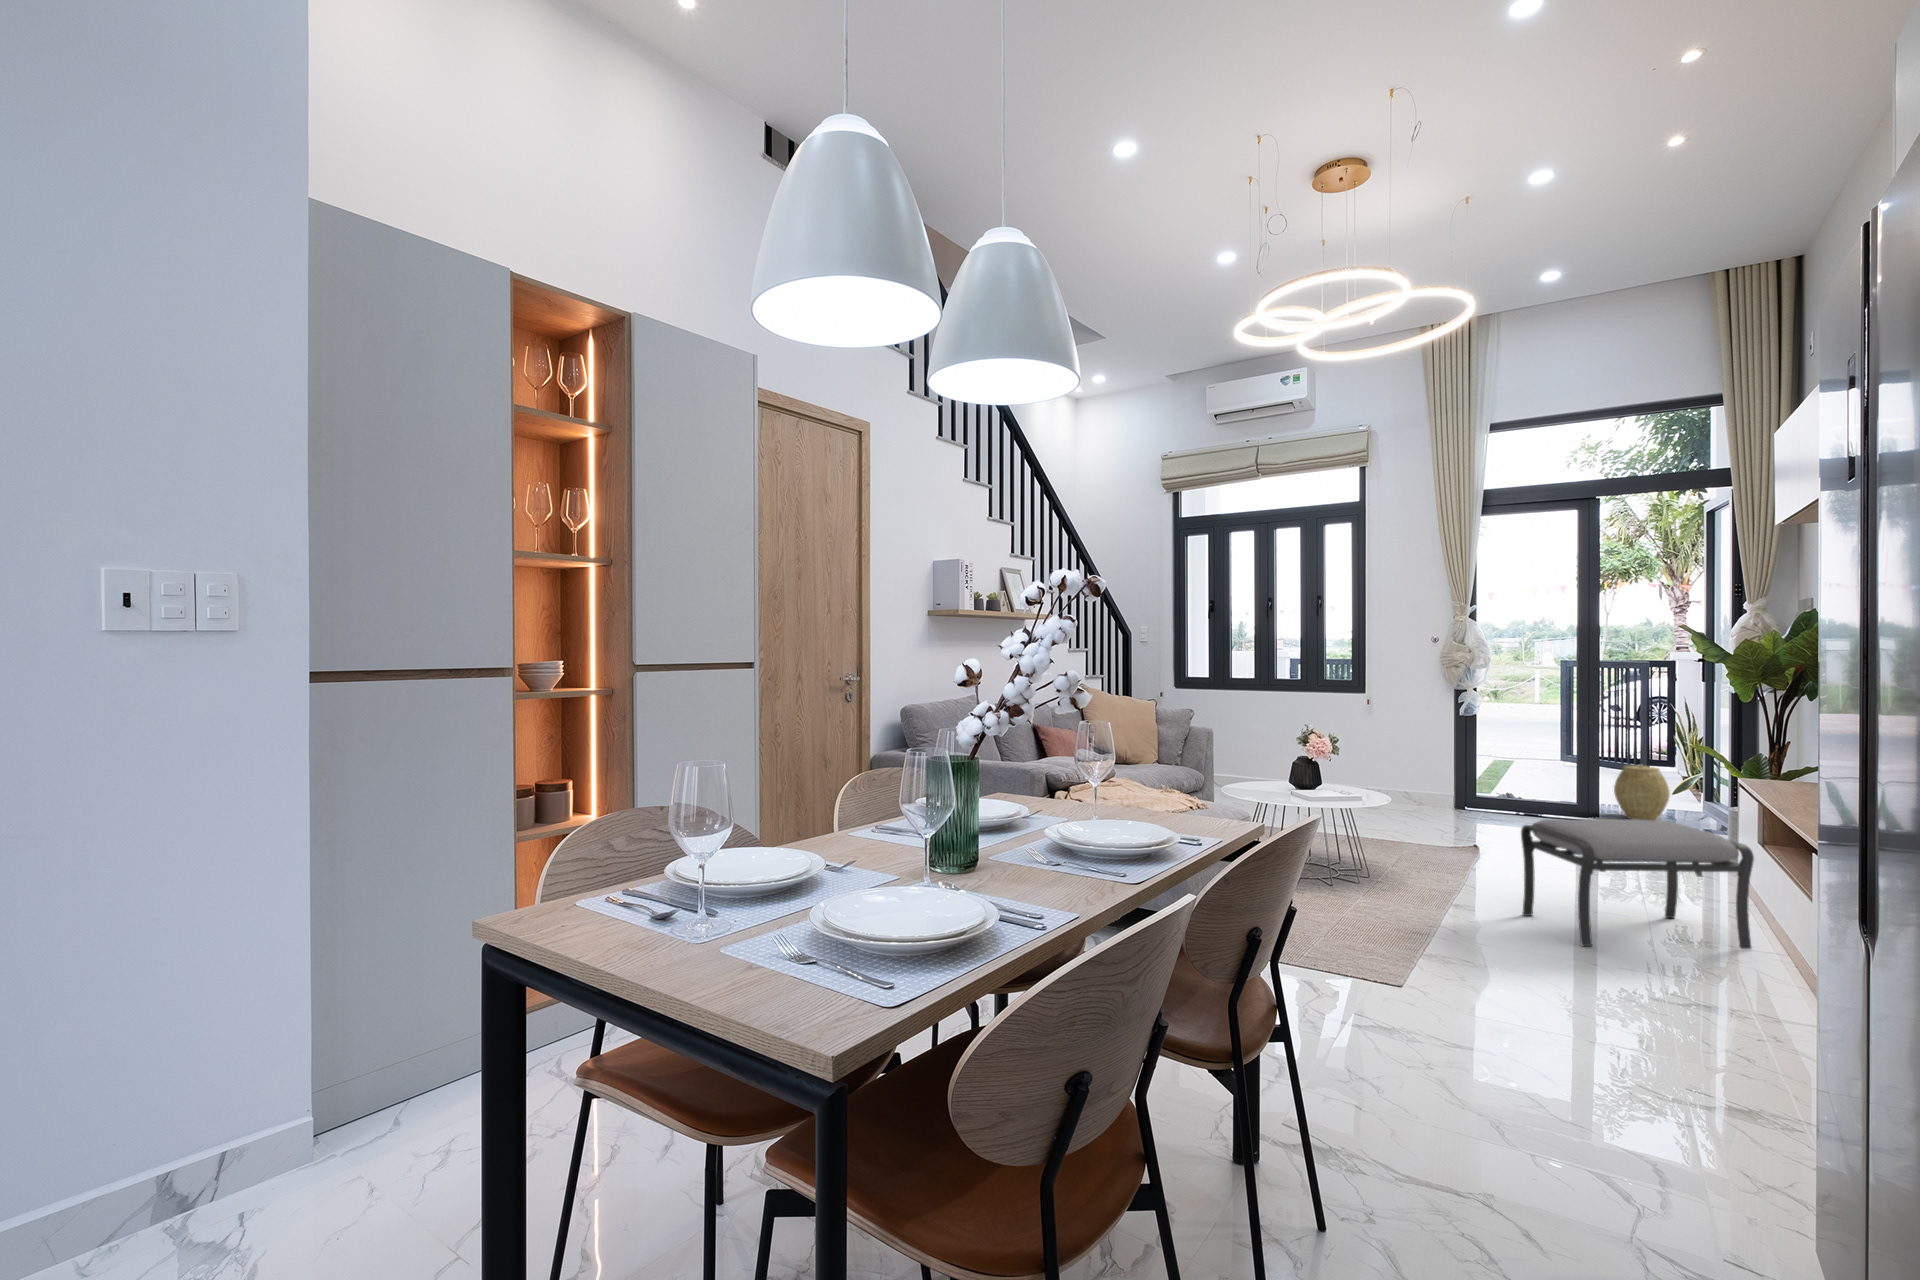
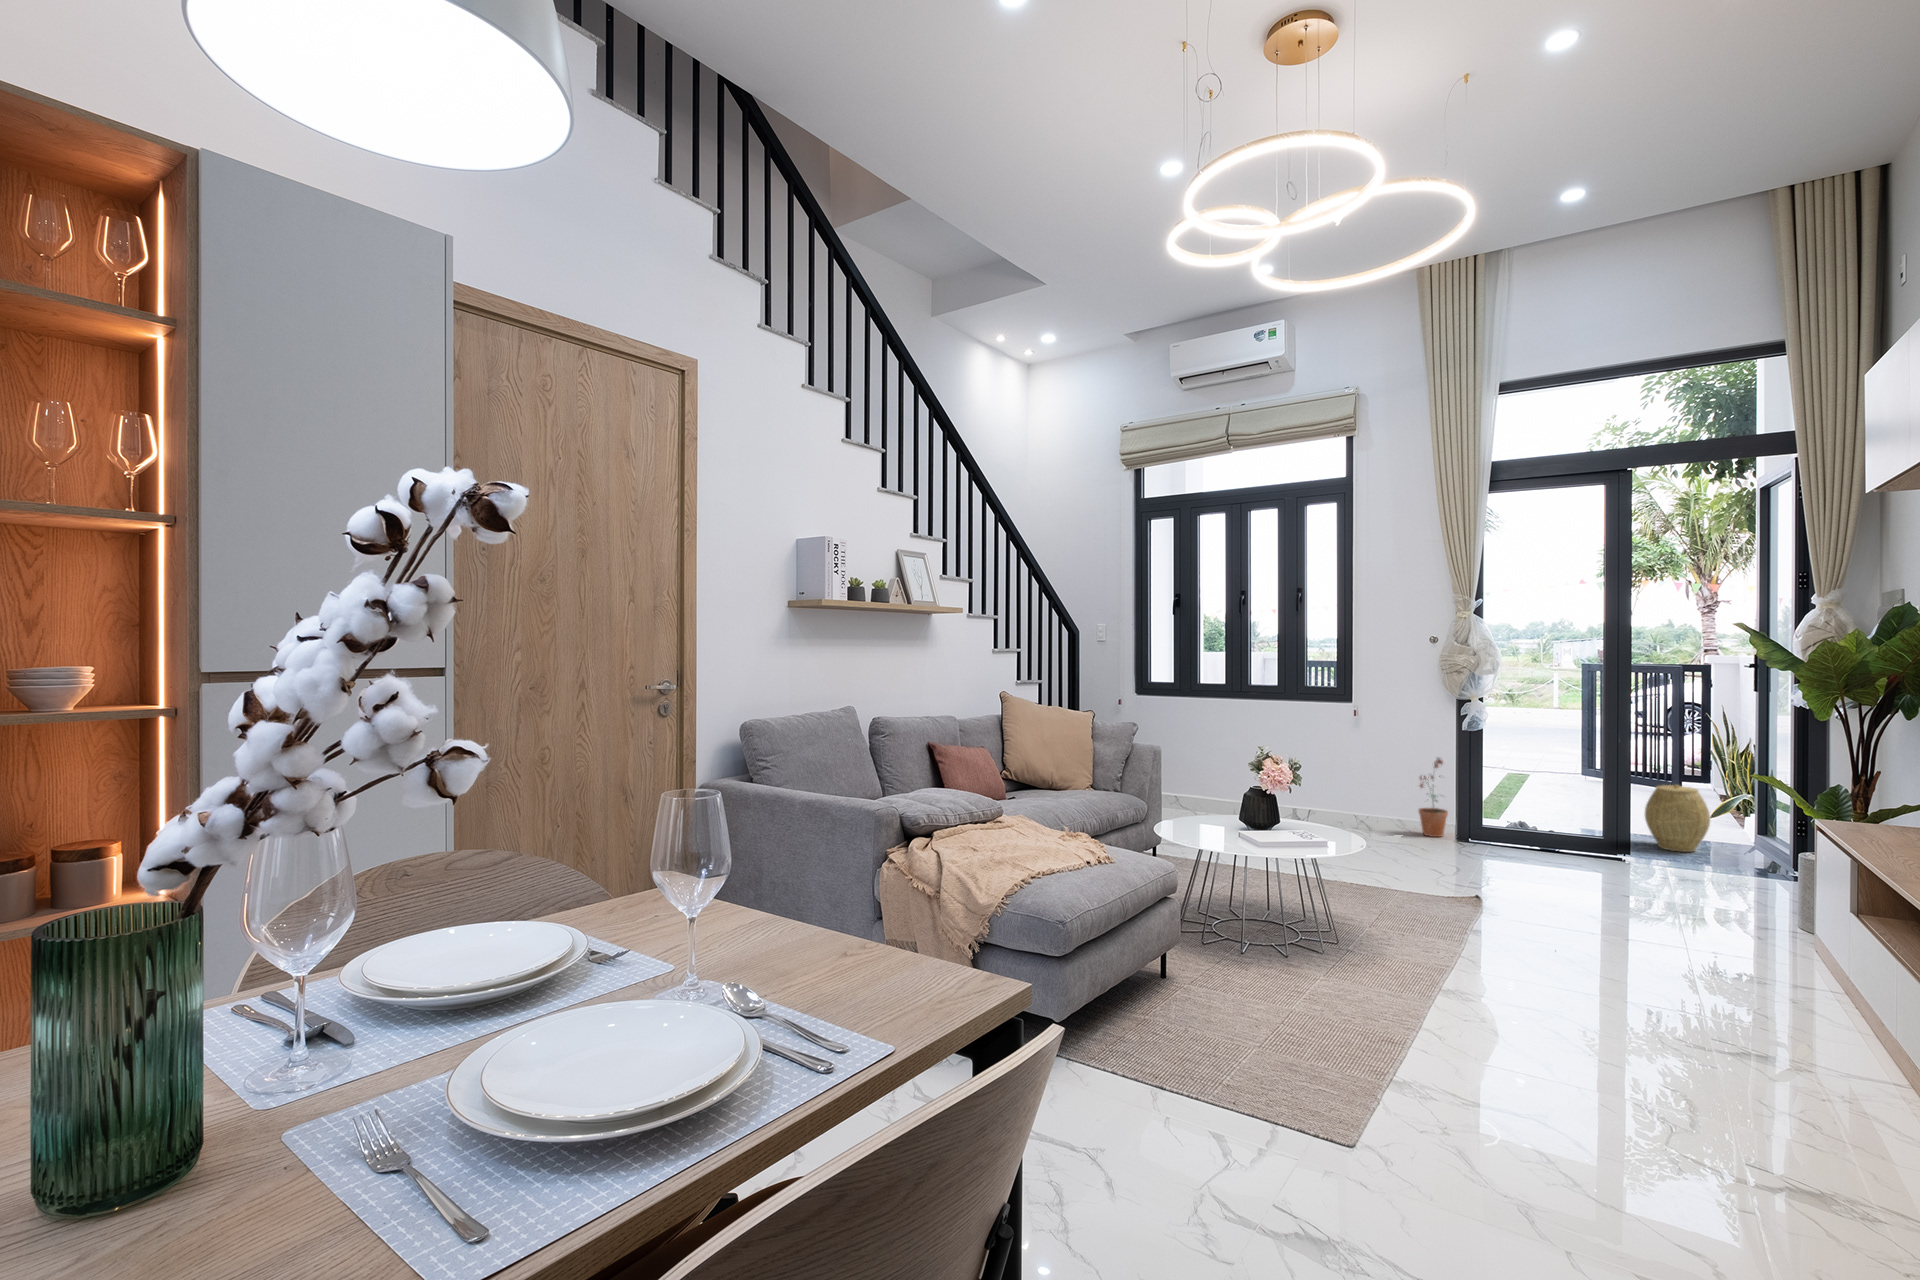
potted plant: none [1418,740,1445,808] -> present [1419,758,1448,837]
ottoman: present [1521,819,1754,949] -> none [1559,894,1871,1075]

